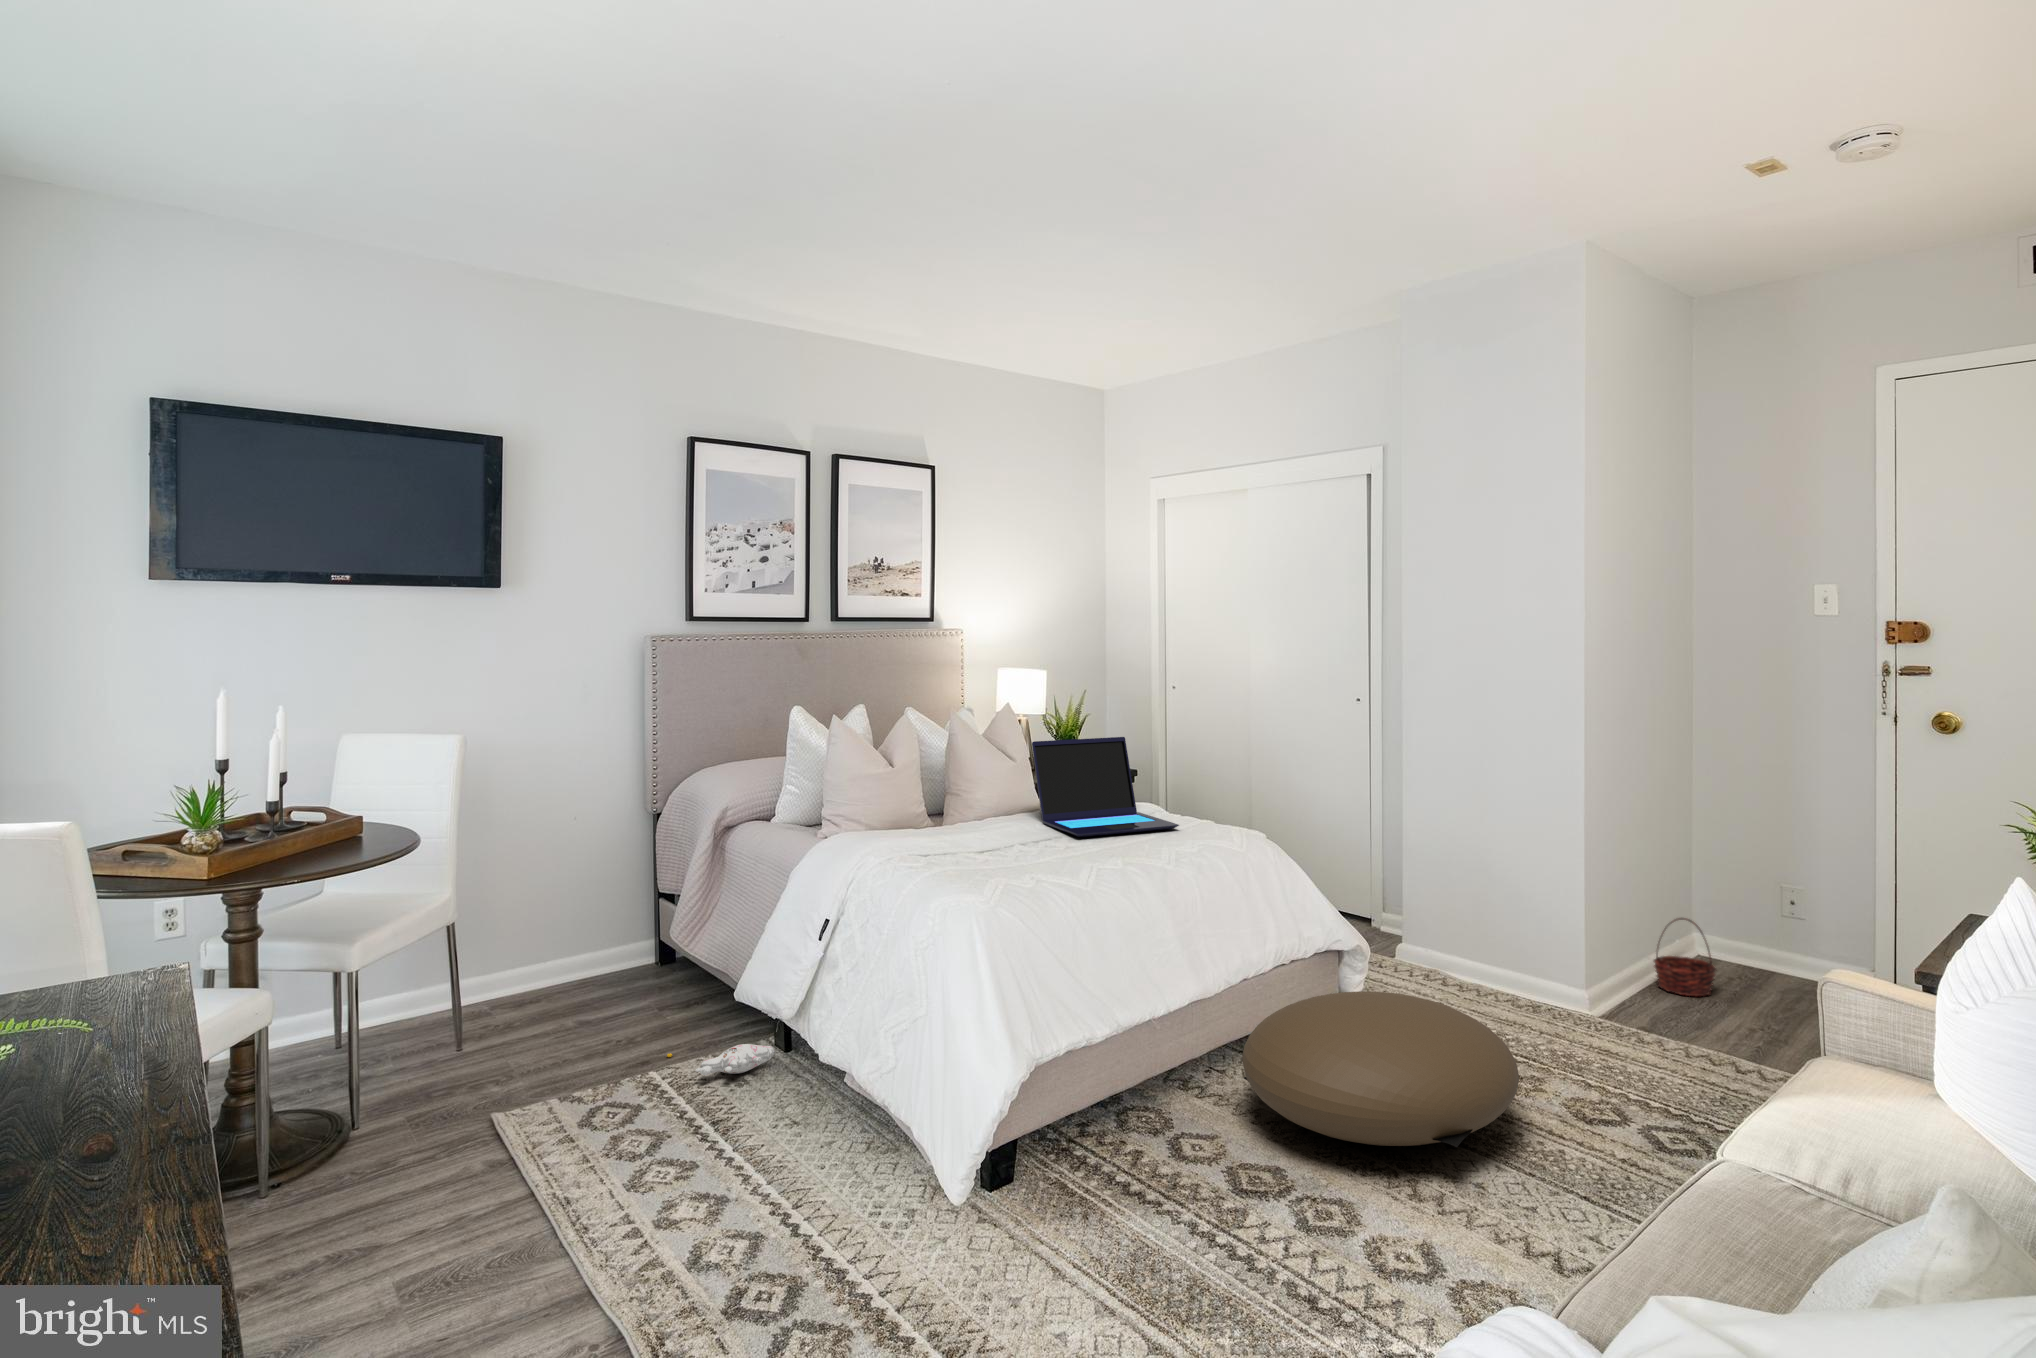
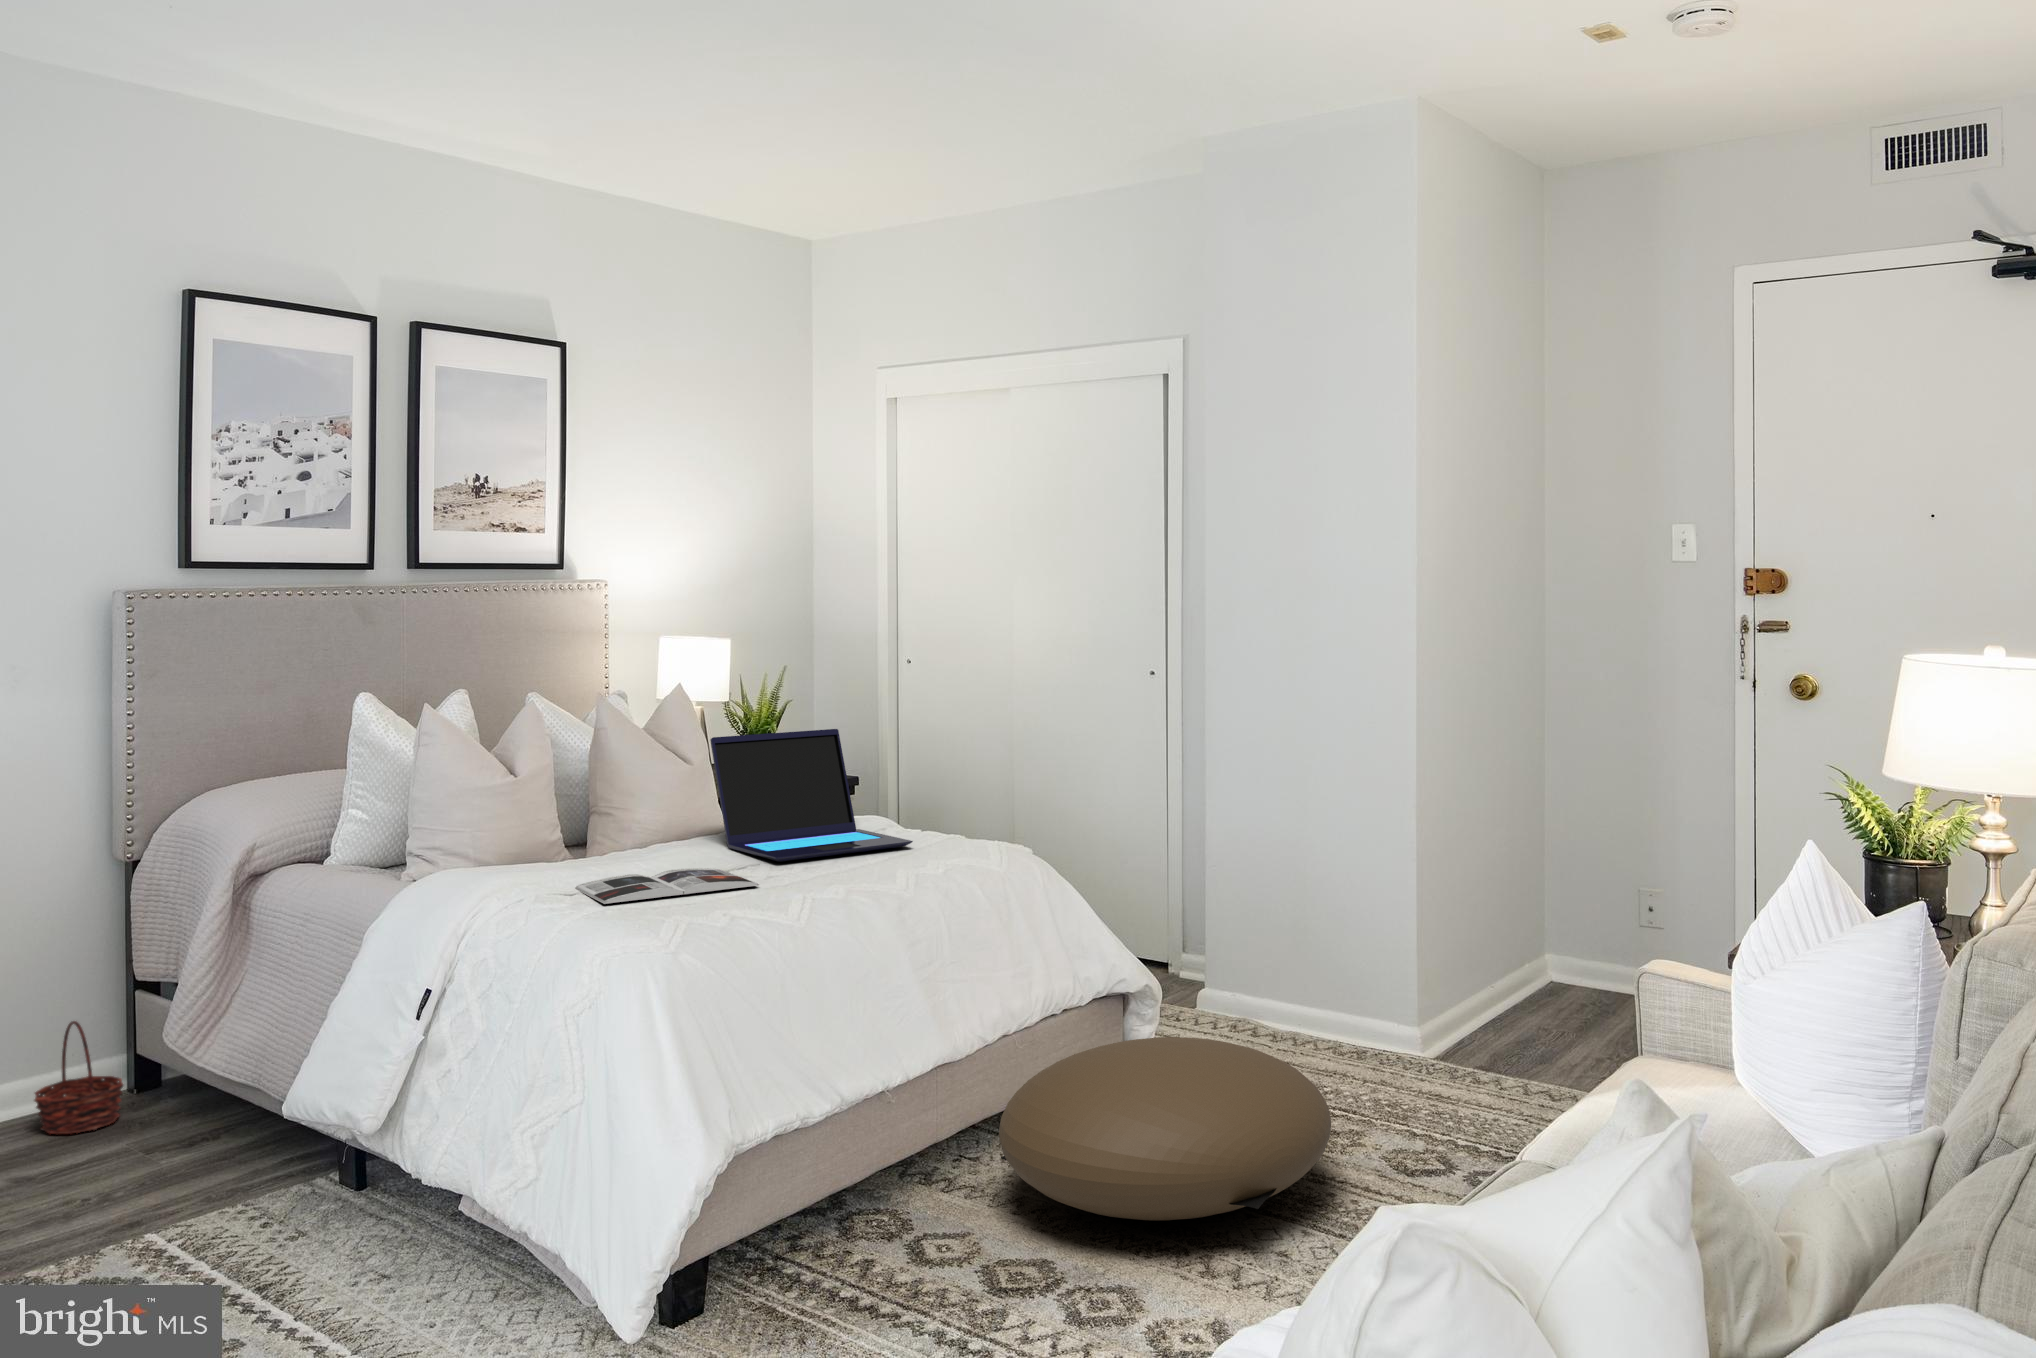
magazine: none [932,840,1064,866] -> present [575,868,759,904]
basket: present [1654,918,1716,996] -> present [34,1021,123,1134]
plush toy: present [667,1044,775,1075] -> none [176,1179,346,1226]

